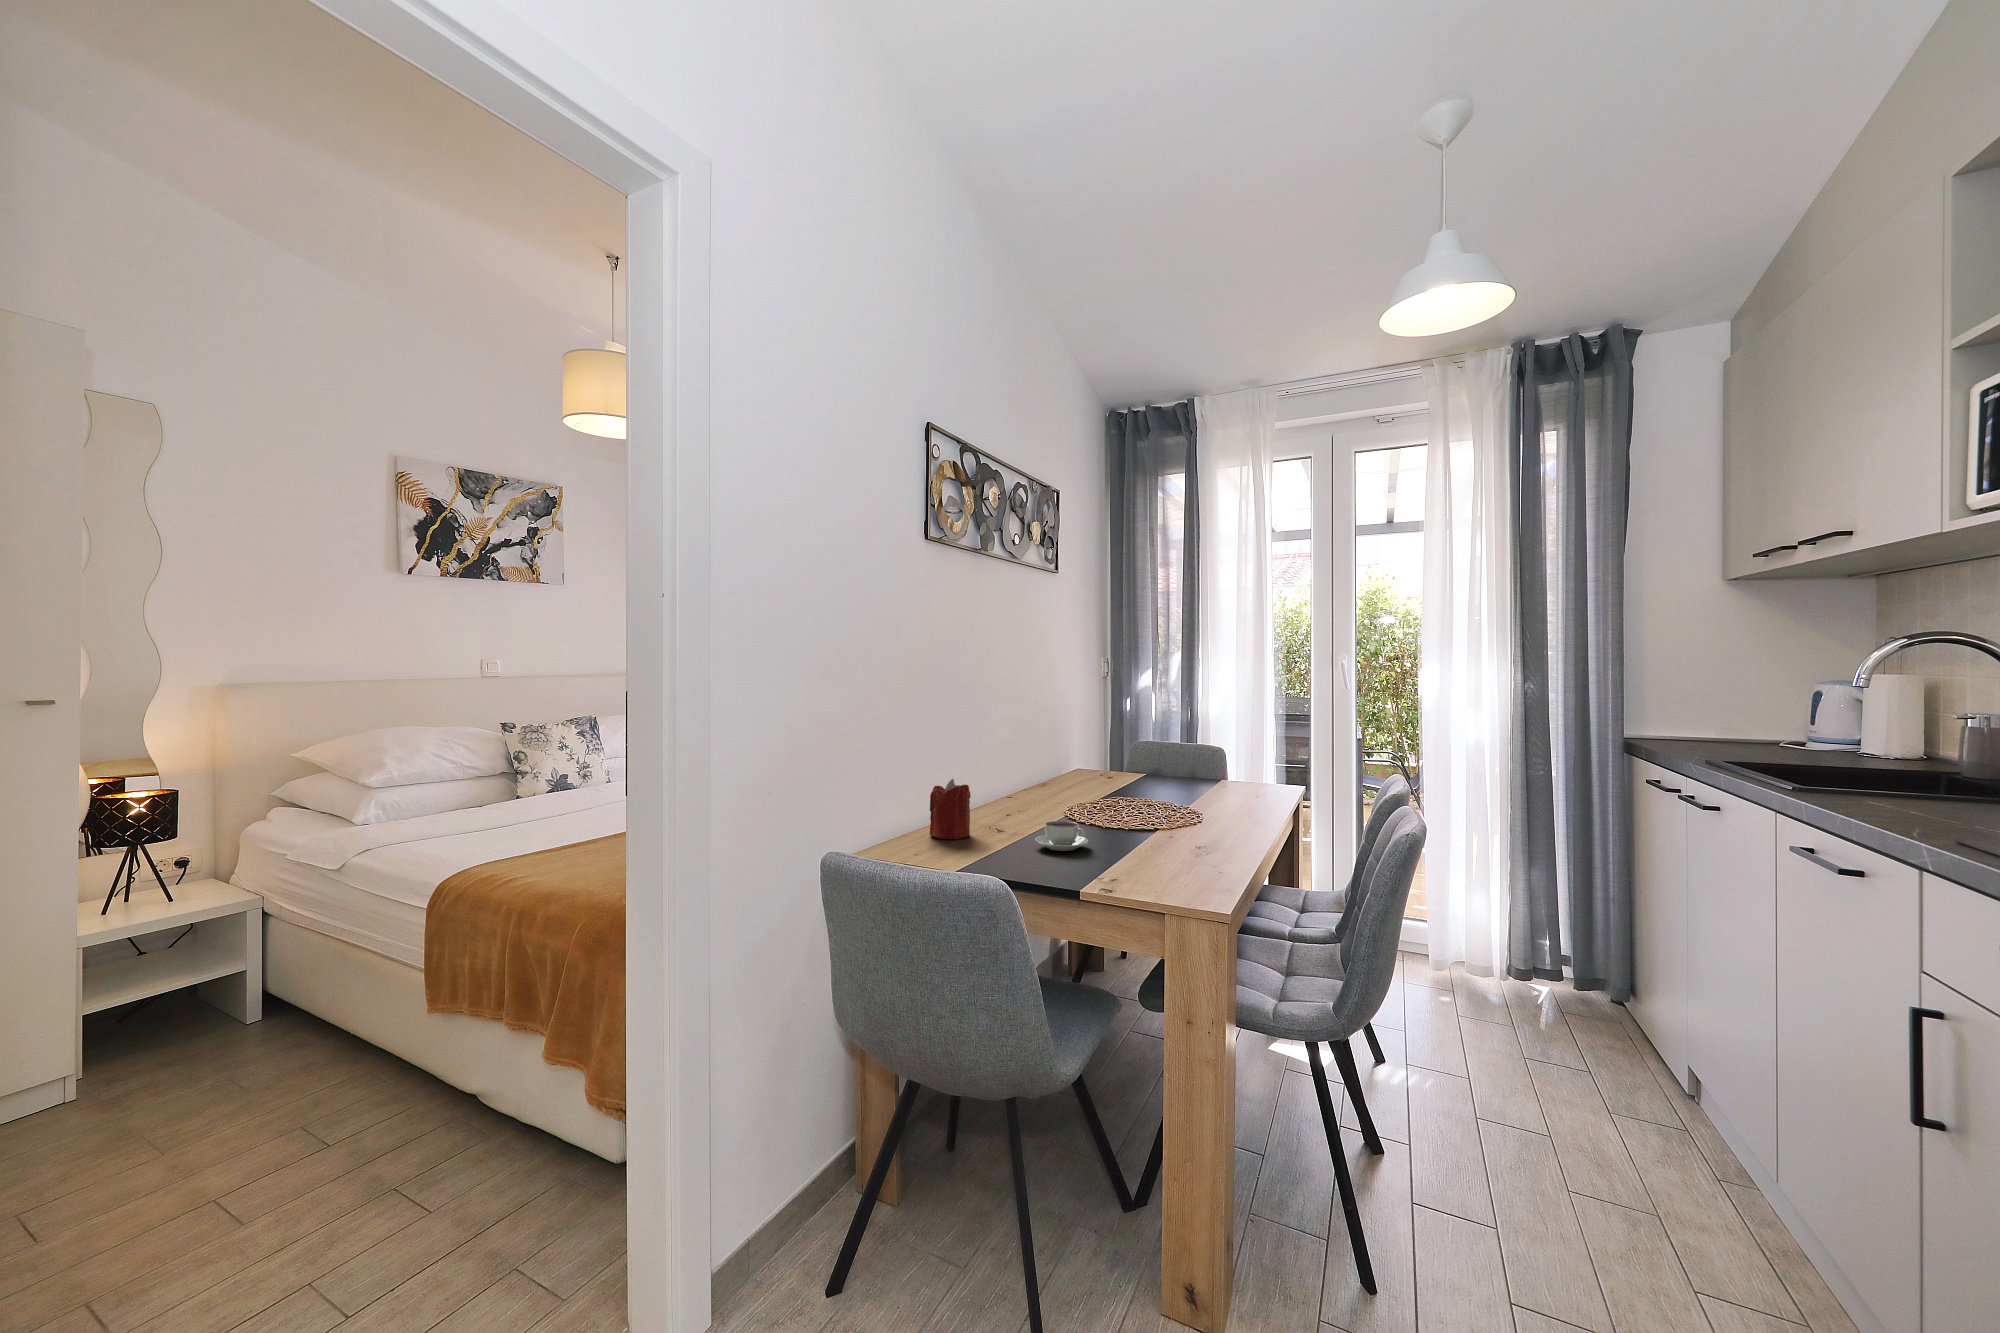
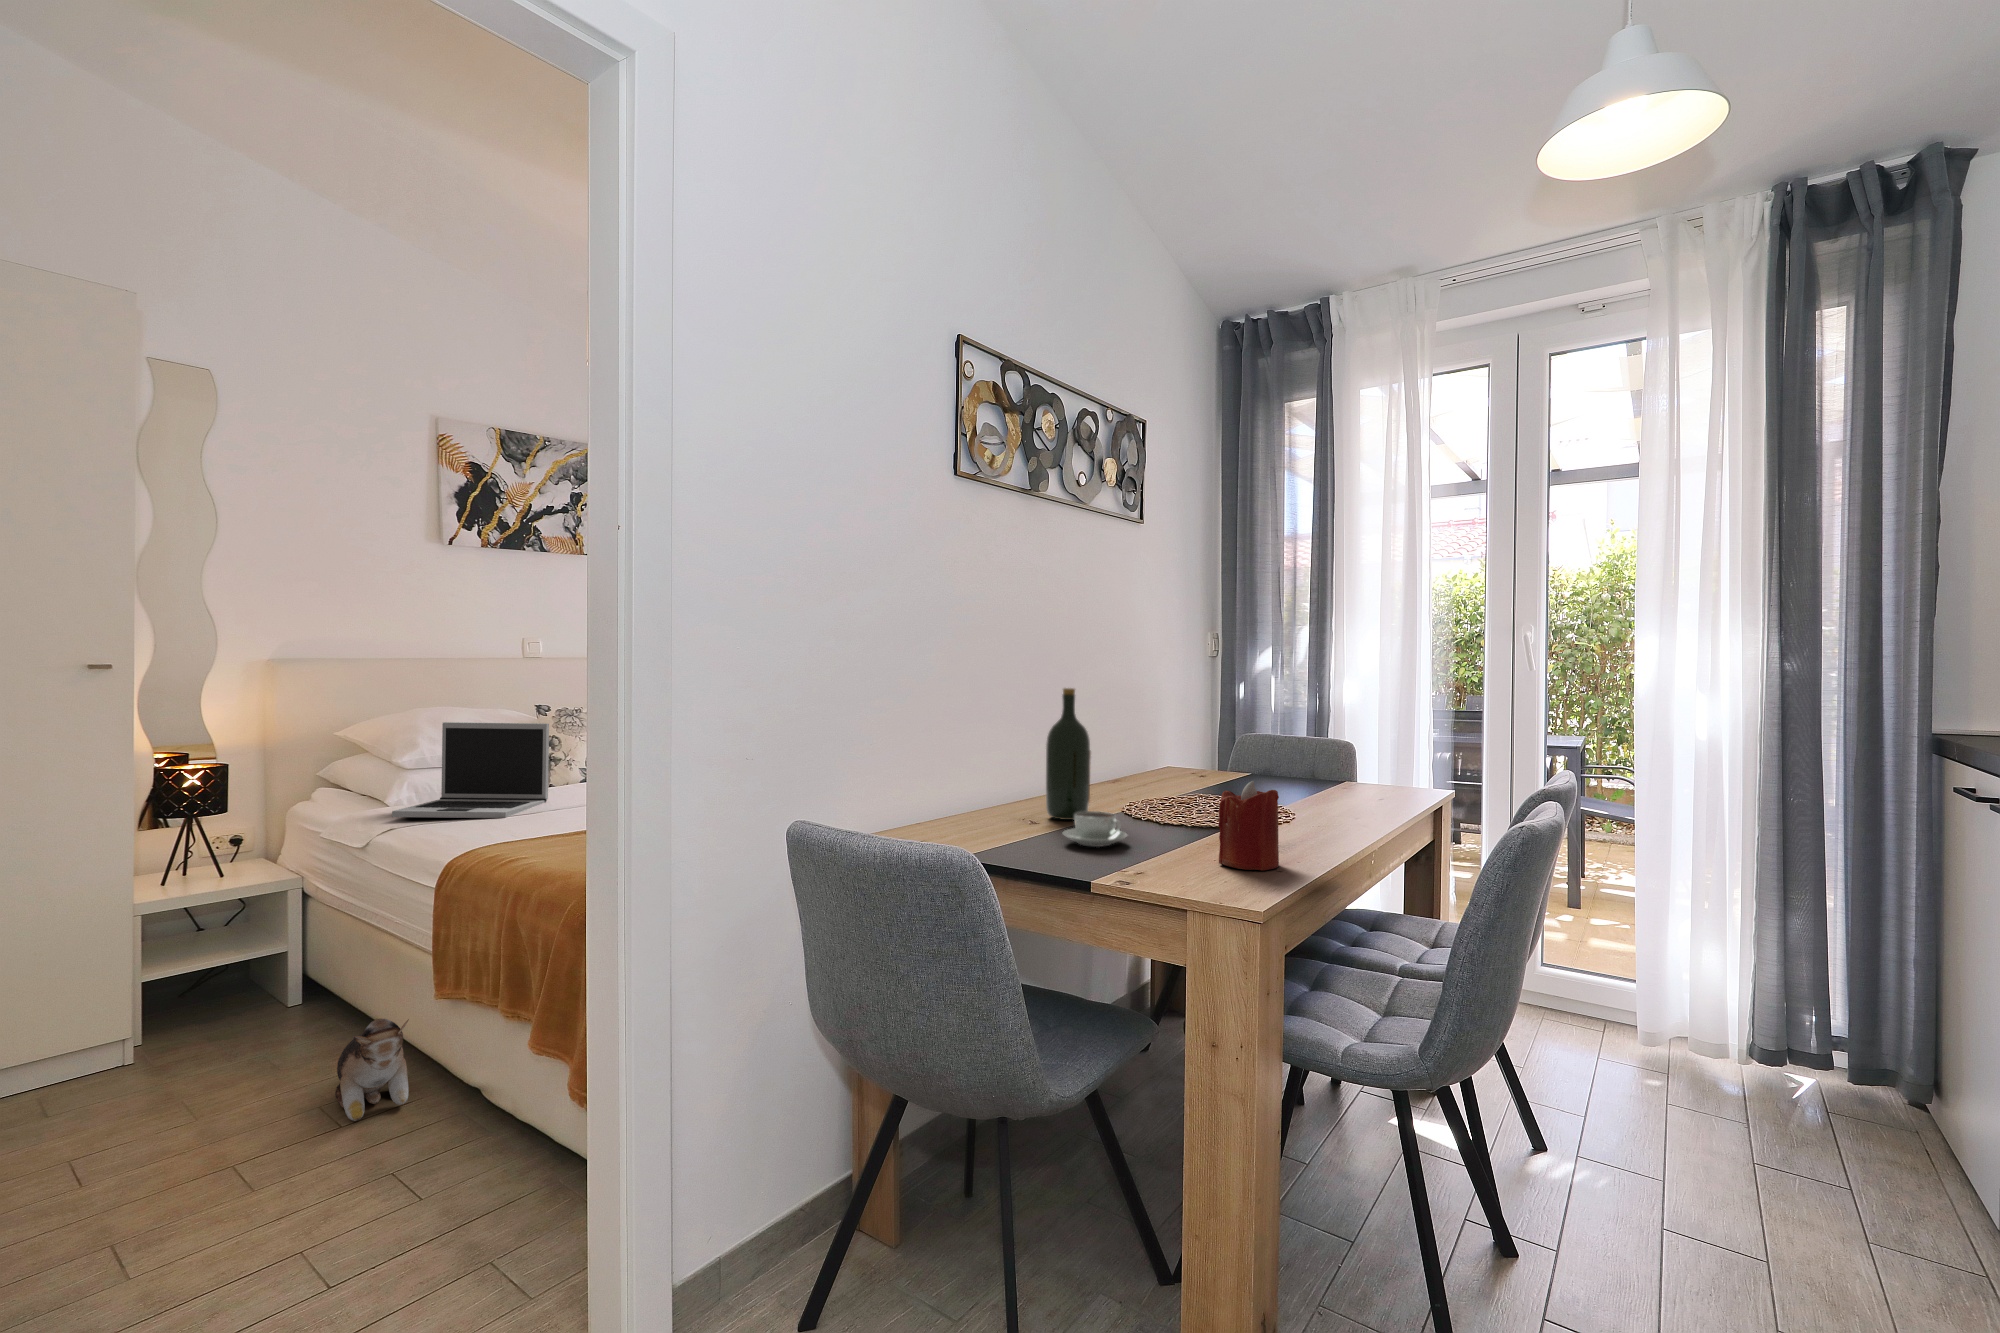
wine bottle: none [1006,717,1043,826] -> present [1046,688,1091,820]
laptop: none [368,745,523,837] -> present [392,722,549,818]
candle: present [930,779,971,839] -> present [1218,781,1279,870]
plush toy: none [326,1032,410,1134] -> present [335,1019,409,1121]

